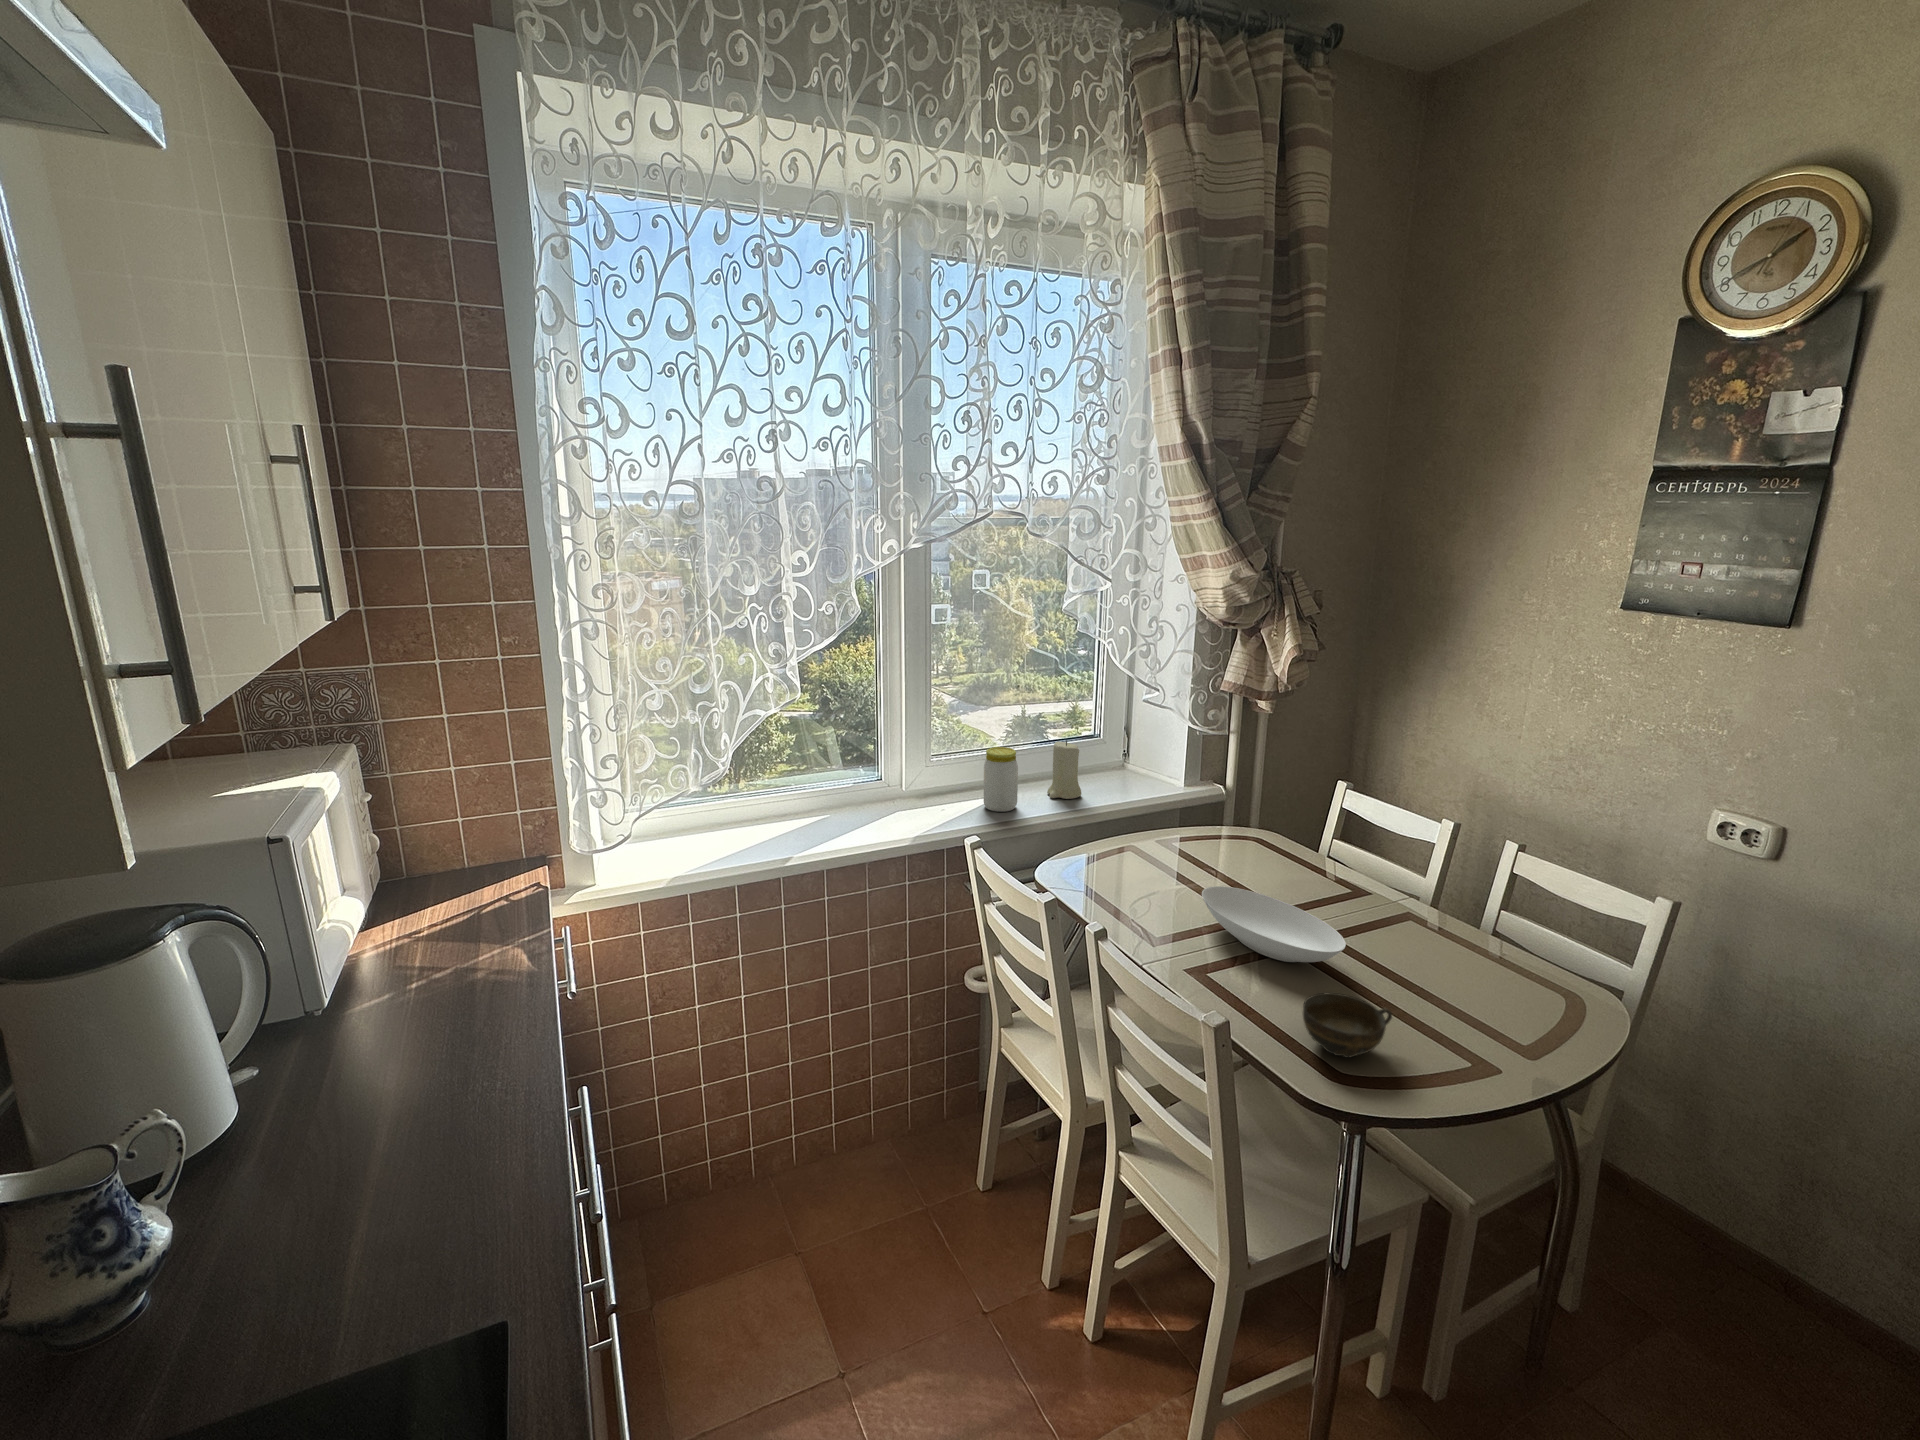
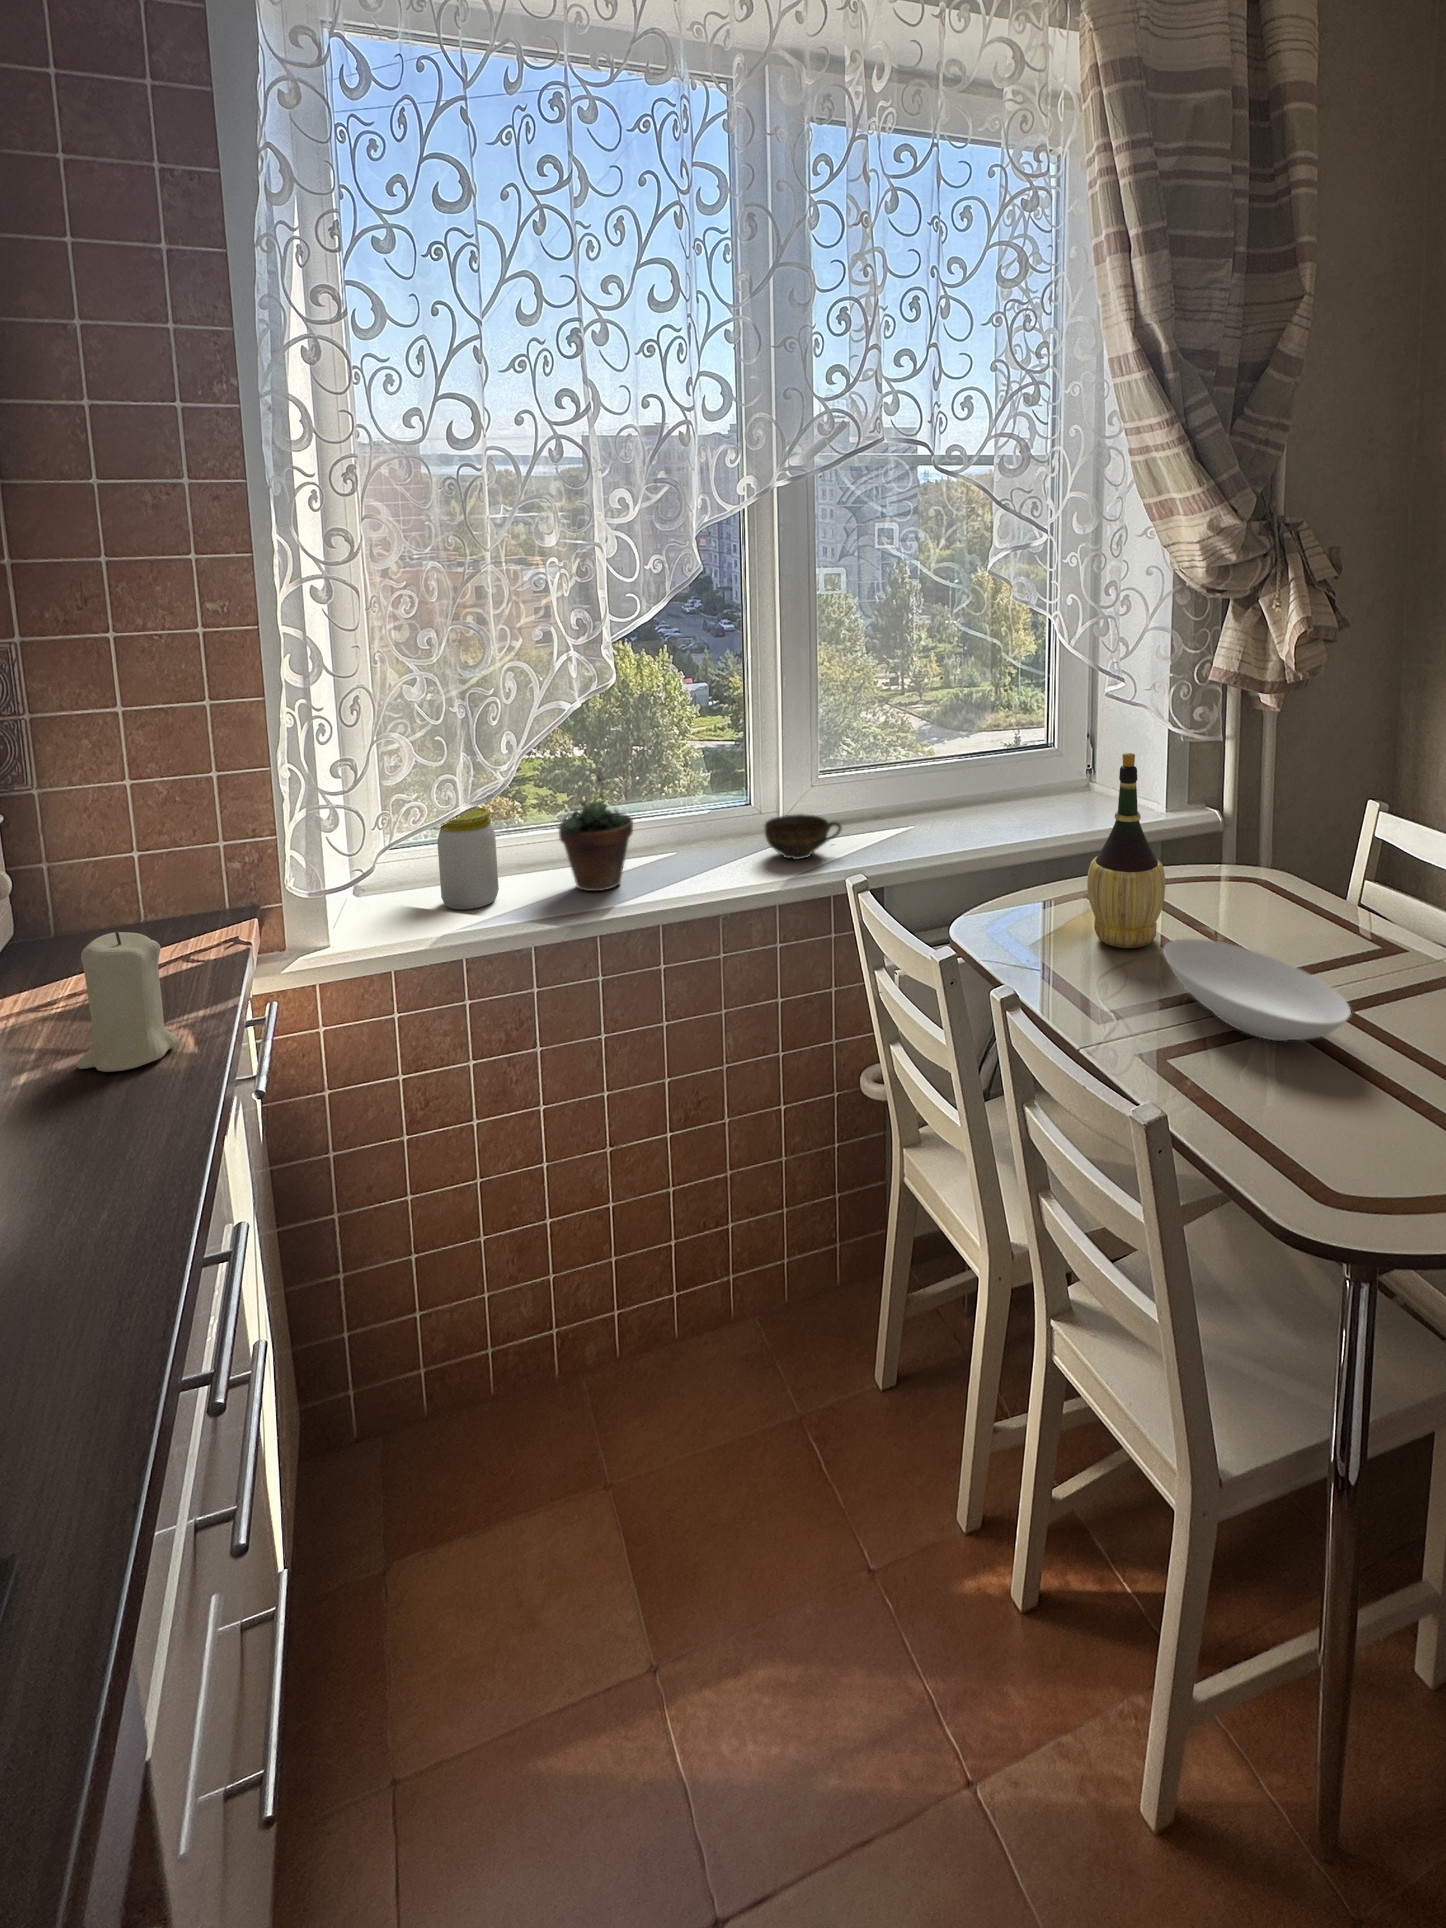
candle: present [1047,741,1082,799] -> present [77,932,179,1072]
jar: present [984,747,1018,812] -> present [438,807,499,910]
wine bottle: none [1140,750,1199,891] -> present [1087,753,1165,948]
succulent plant: none [748,756,801,844] -> present [559,776,633,891]
cup: present [1303,993,1392,1058] -> present [765,814,842,859]

